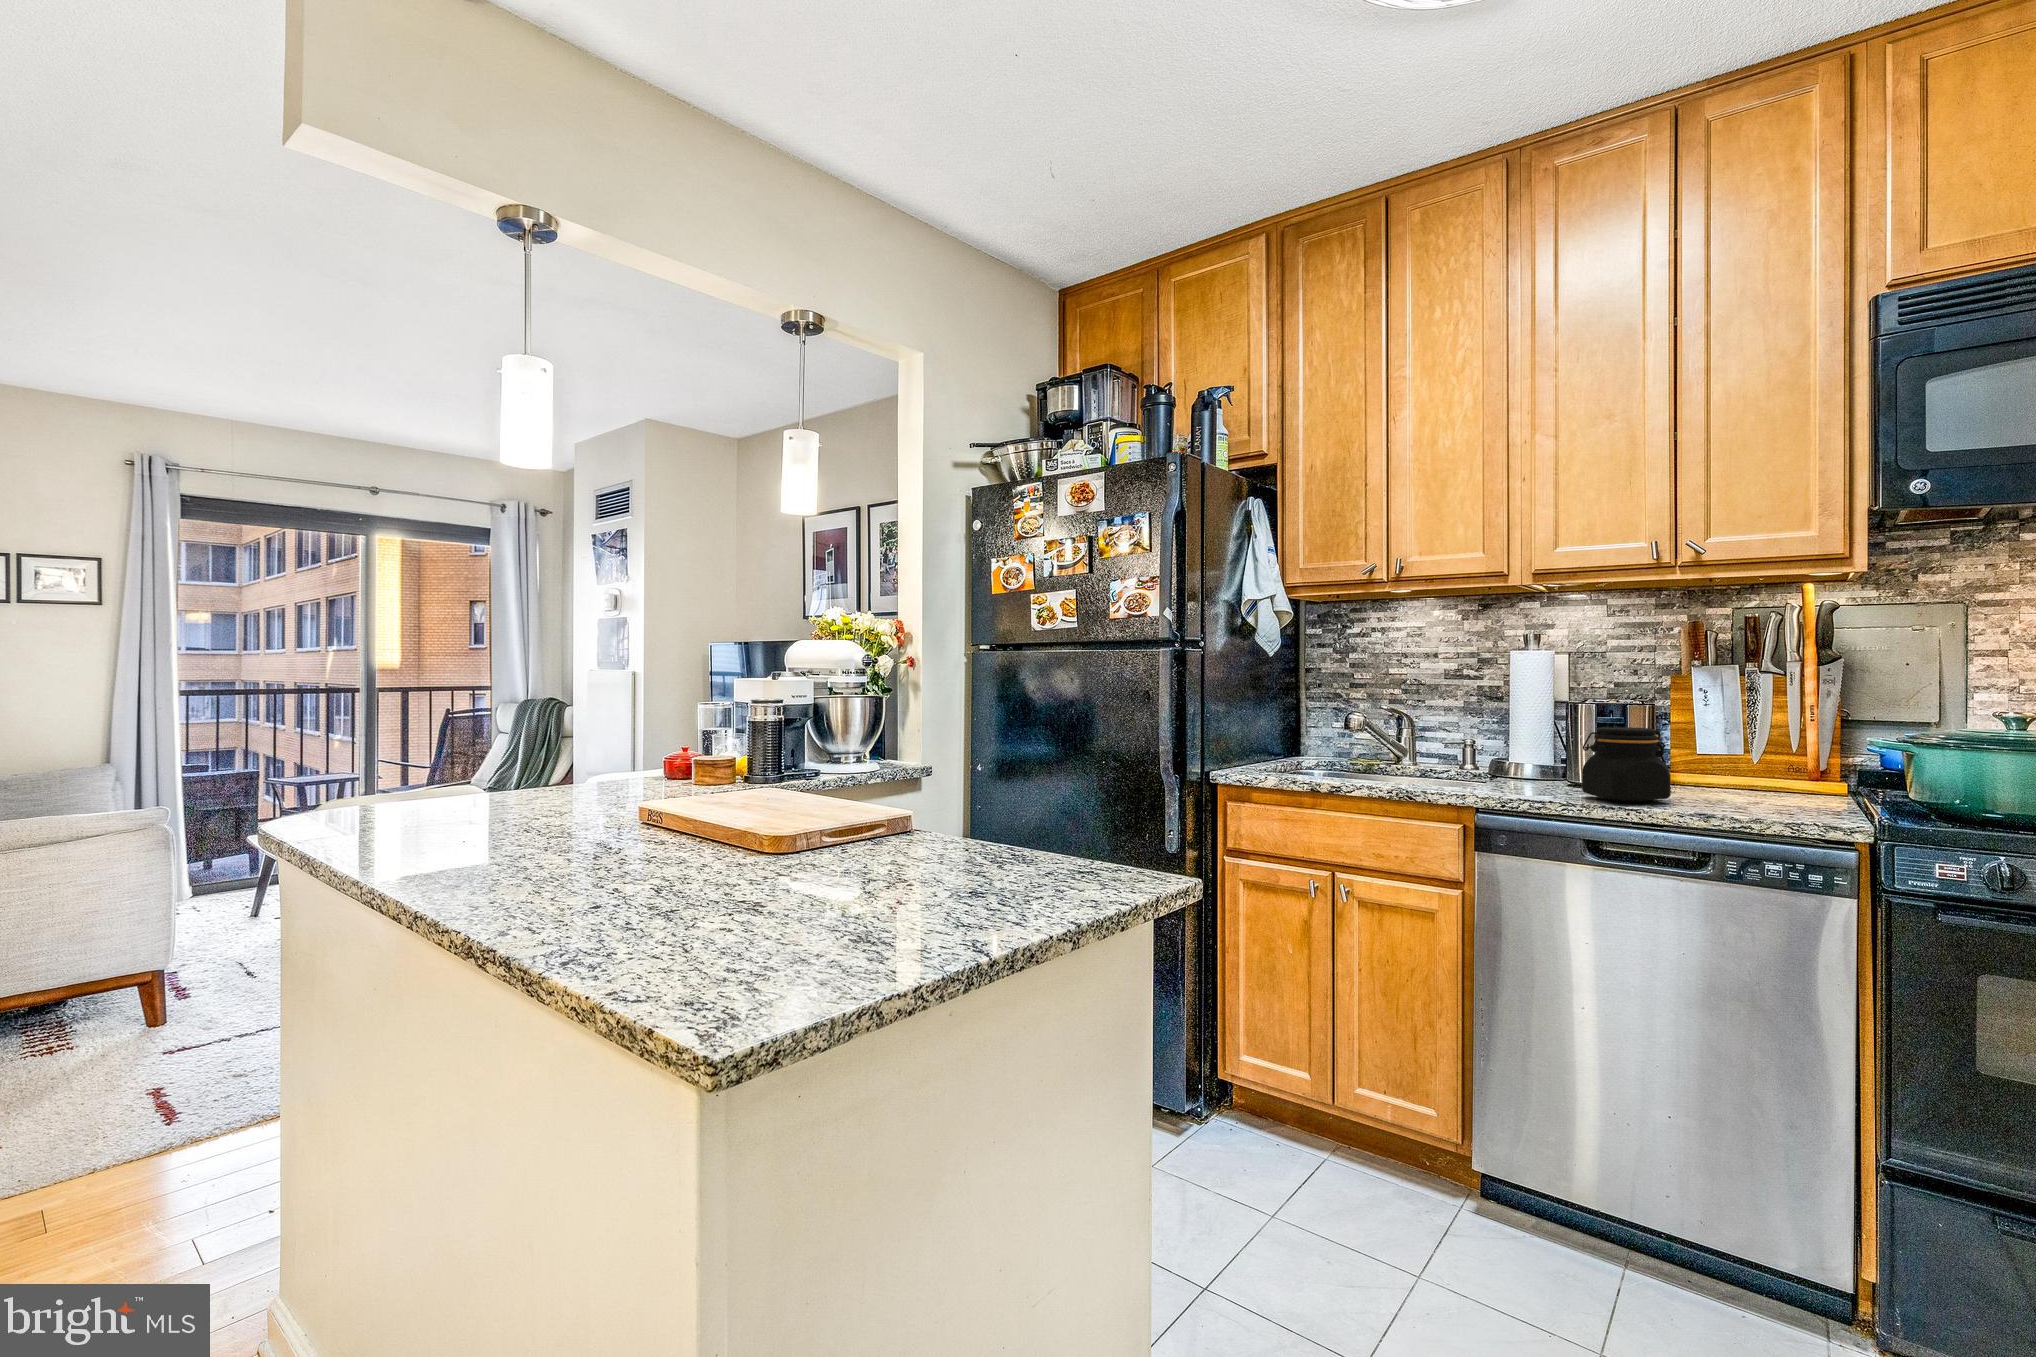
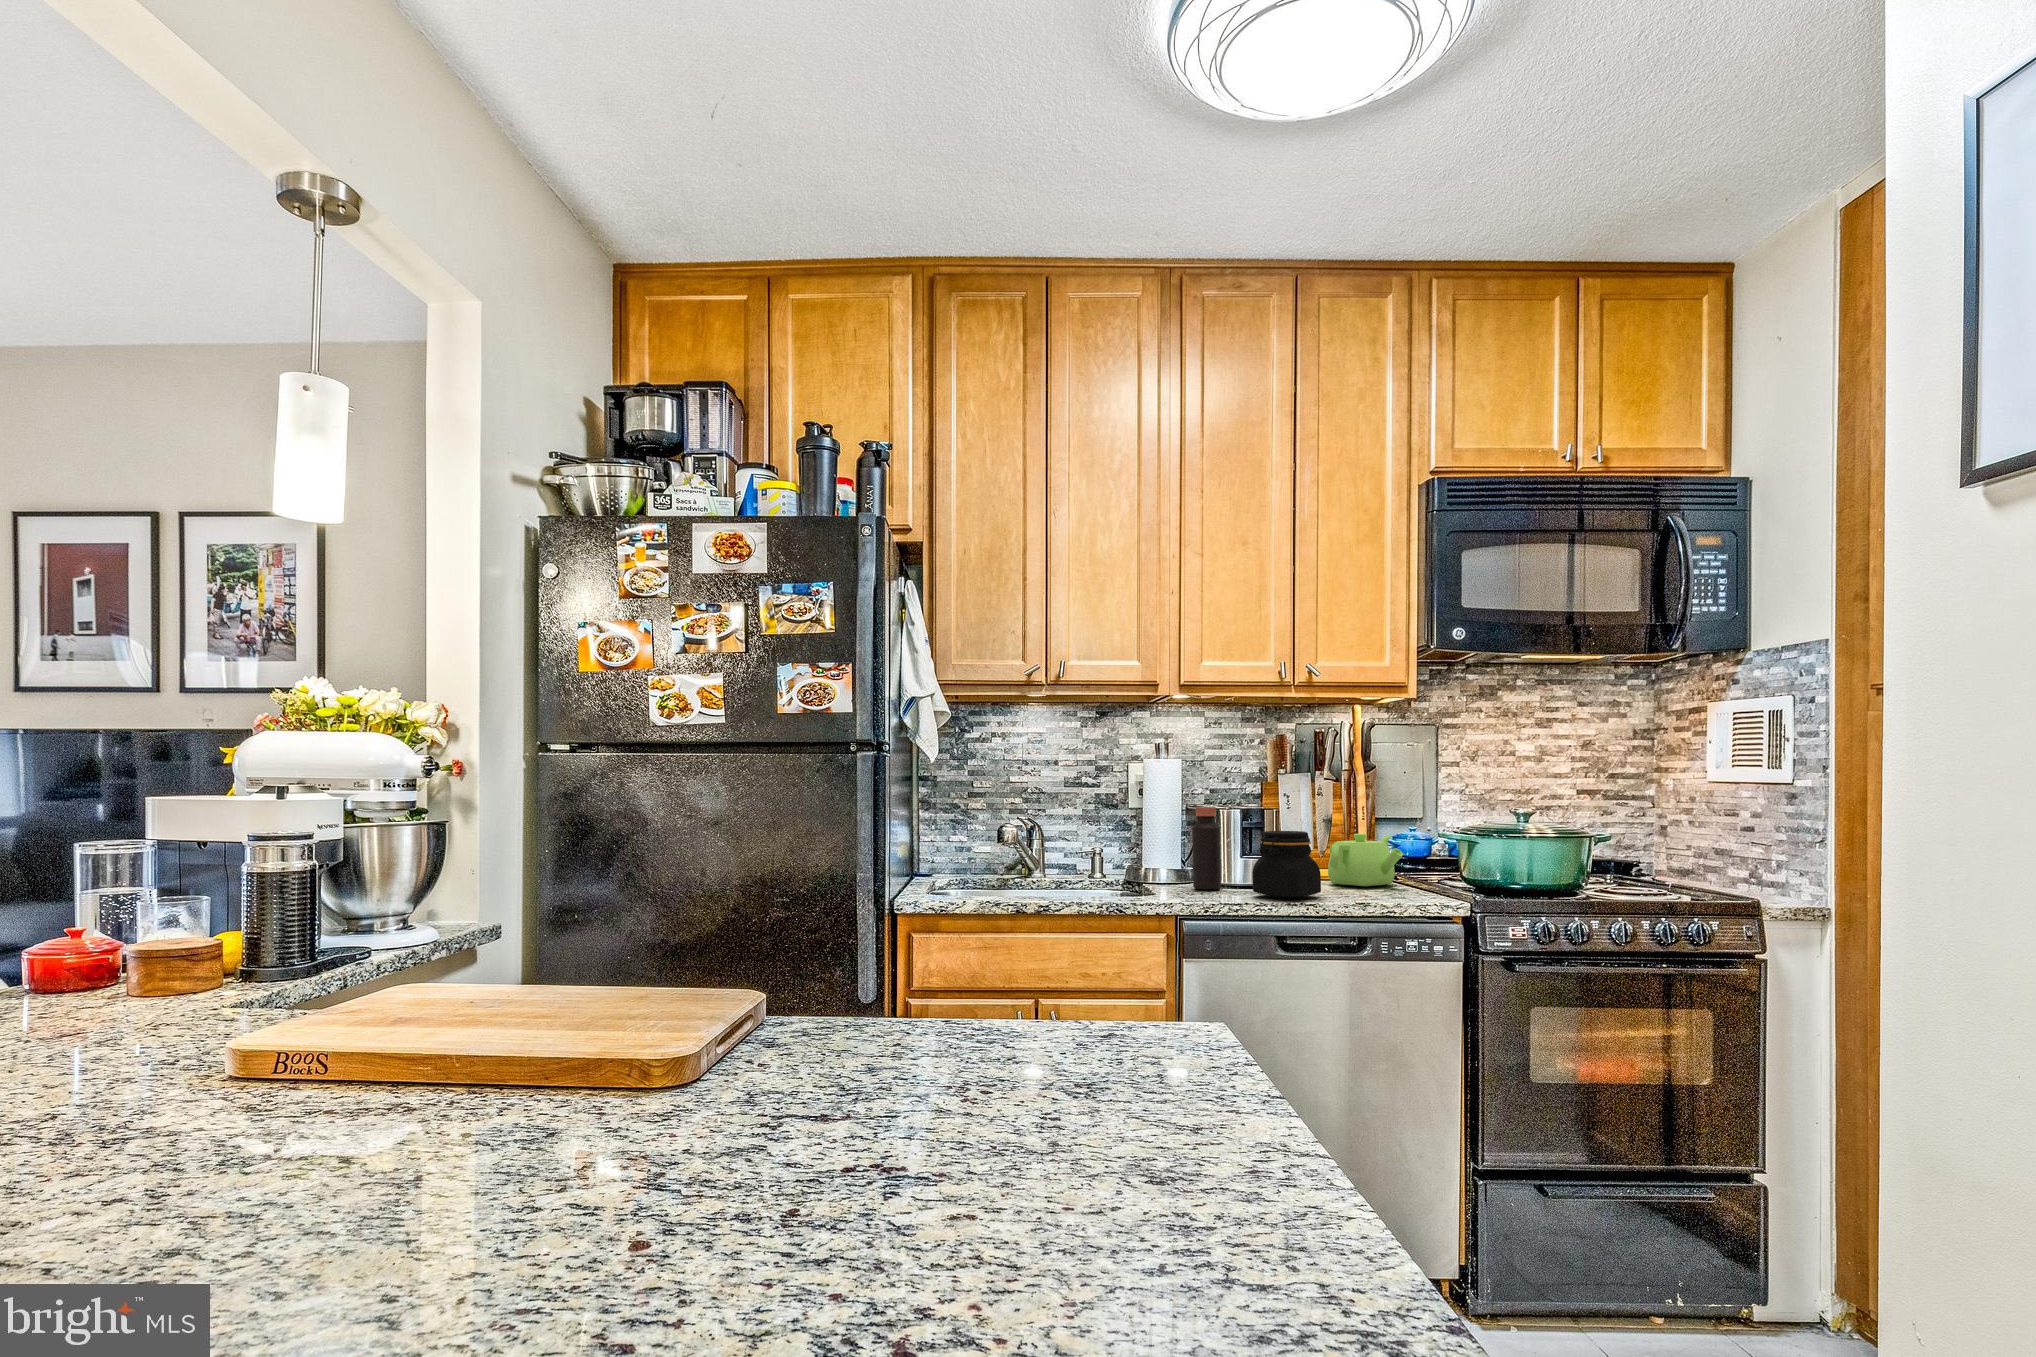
bottle: none [1534,700,1568,787] -> present [1192,807,1221,890]
teapot: none [1716,736,1836,798] -> present [1328,834,1403,887]

